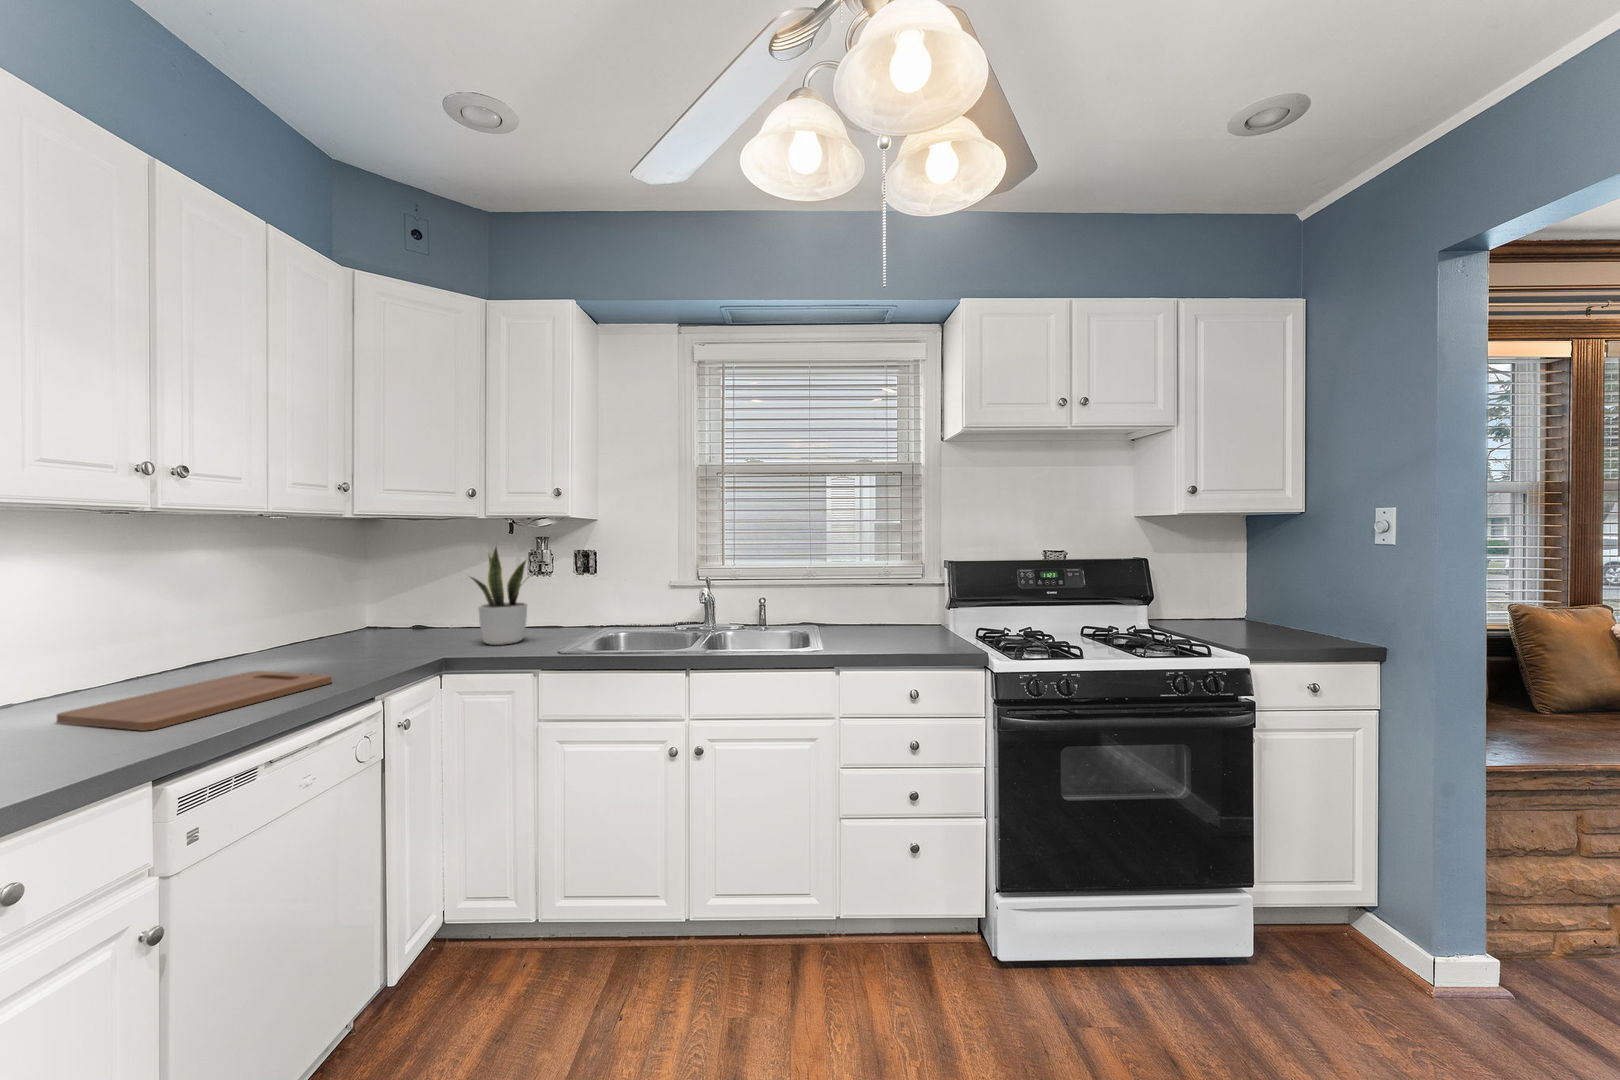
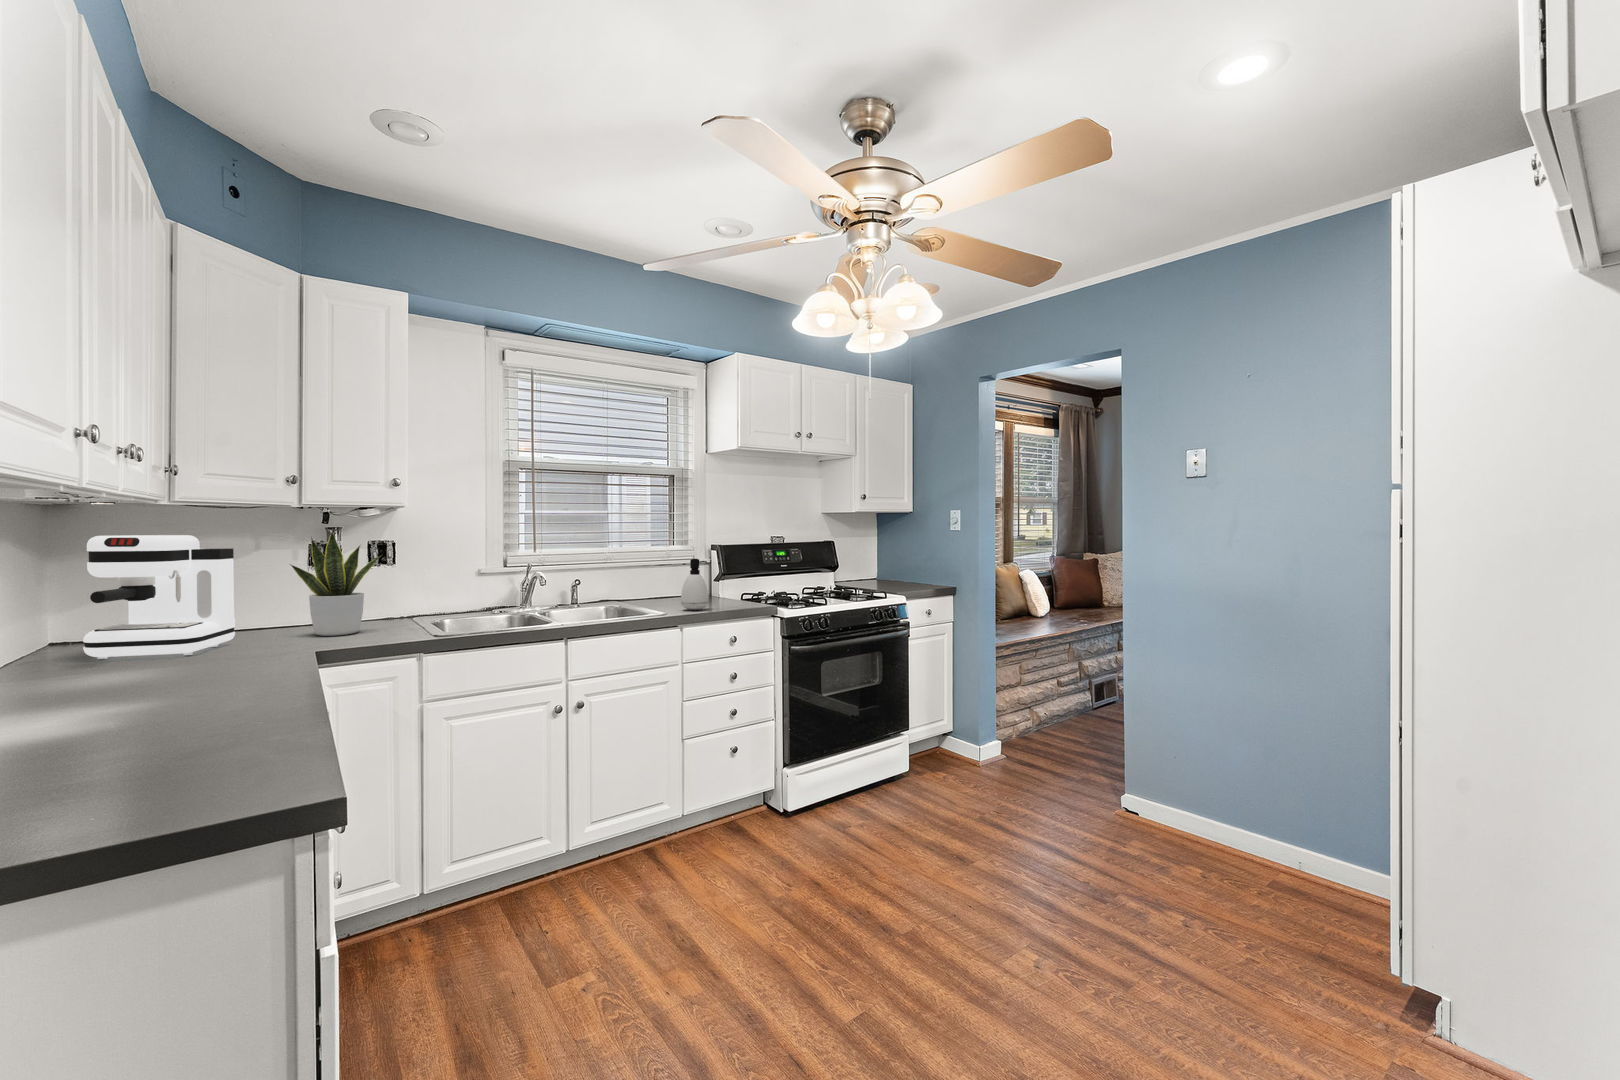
coffee maker: none [273,548,418,657] -> present [83,535,235,659]
soap dispenser: none [853,582,889,649] -> present [681,559,709,610]
cutting board: present [57,671,332,731] -> none [74,657,280,707]

